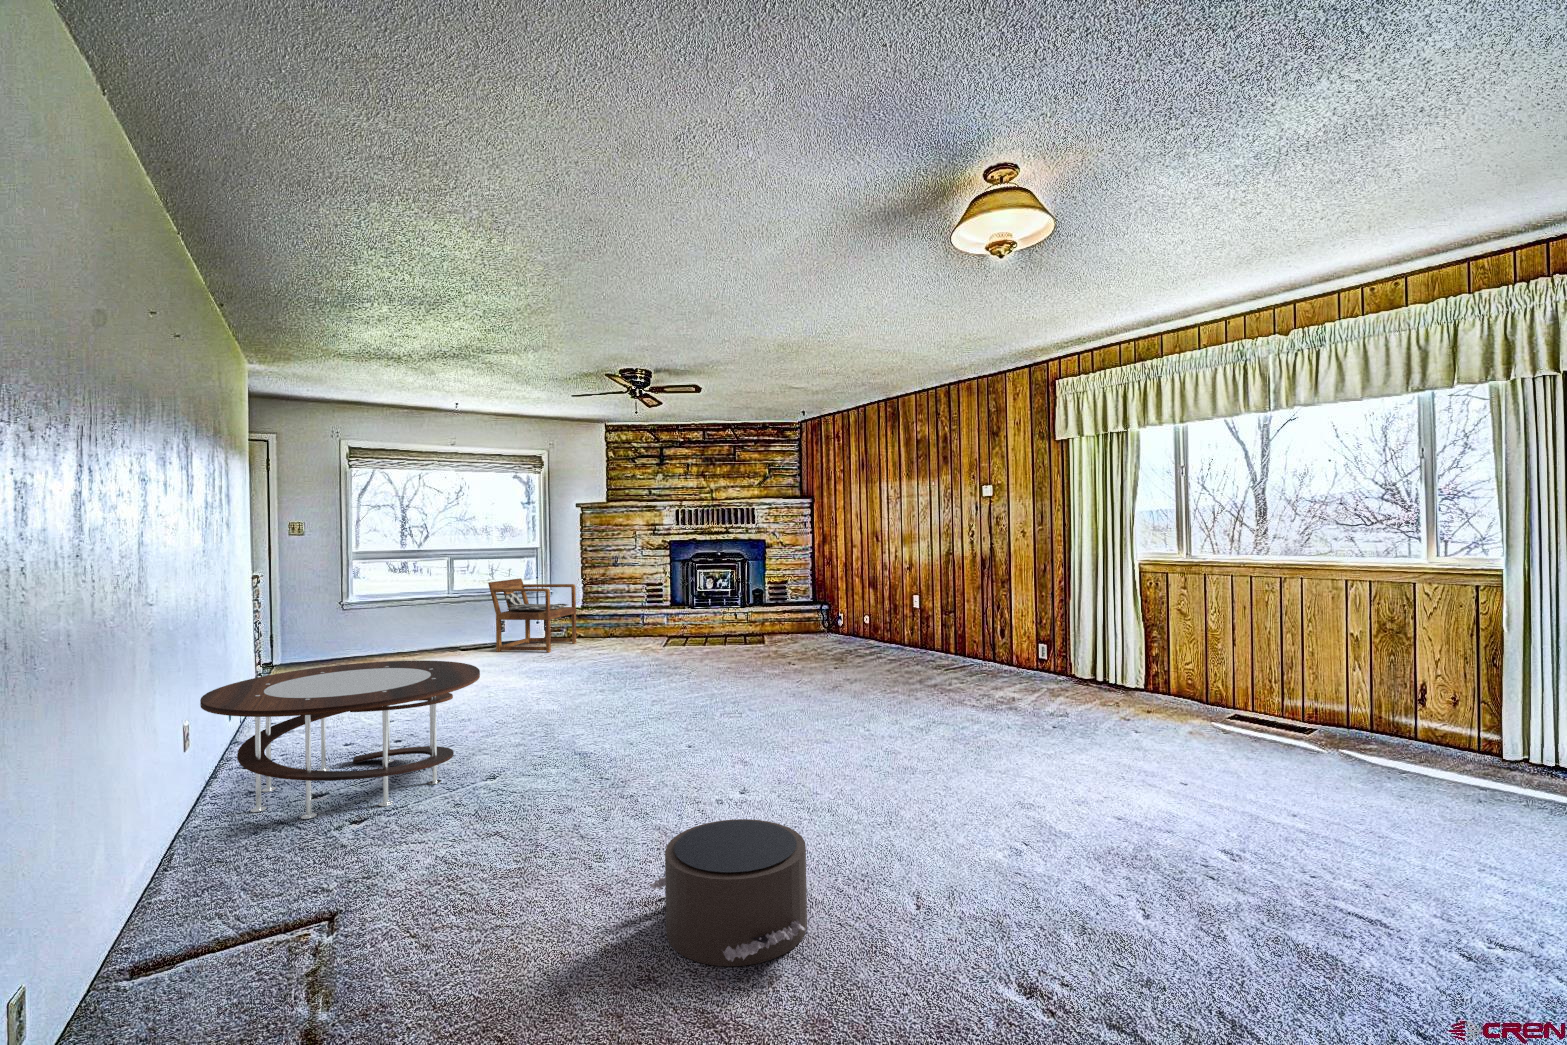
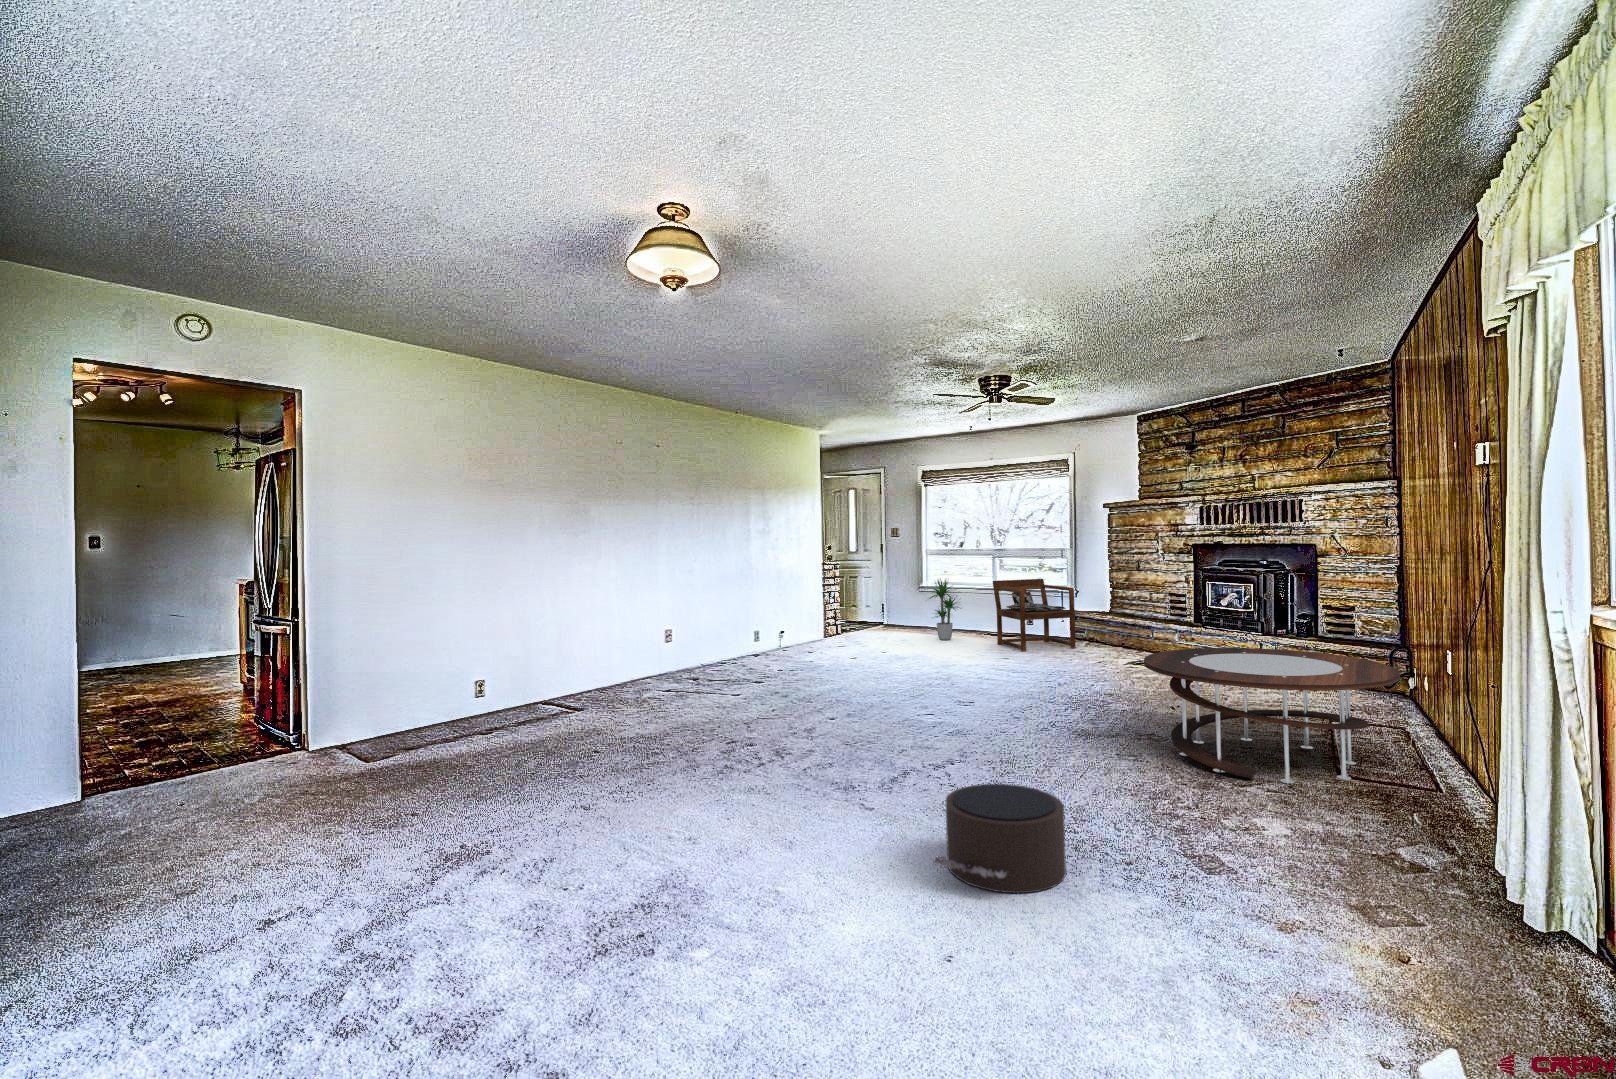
potted plant: none [388,582,444,658] -> present [929,579,959,640]
coffee table: present [200,660,480,819] -> present [1144,648,1400,783]
pouf: present [650,819,807,966] -> present [933,784,1066,893]

